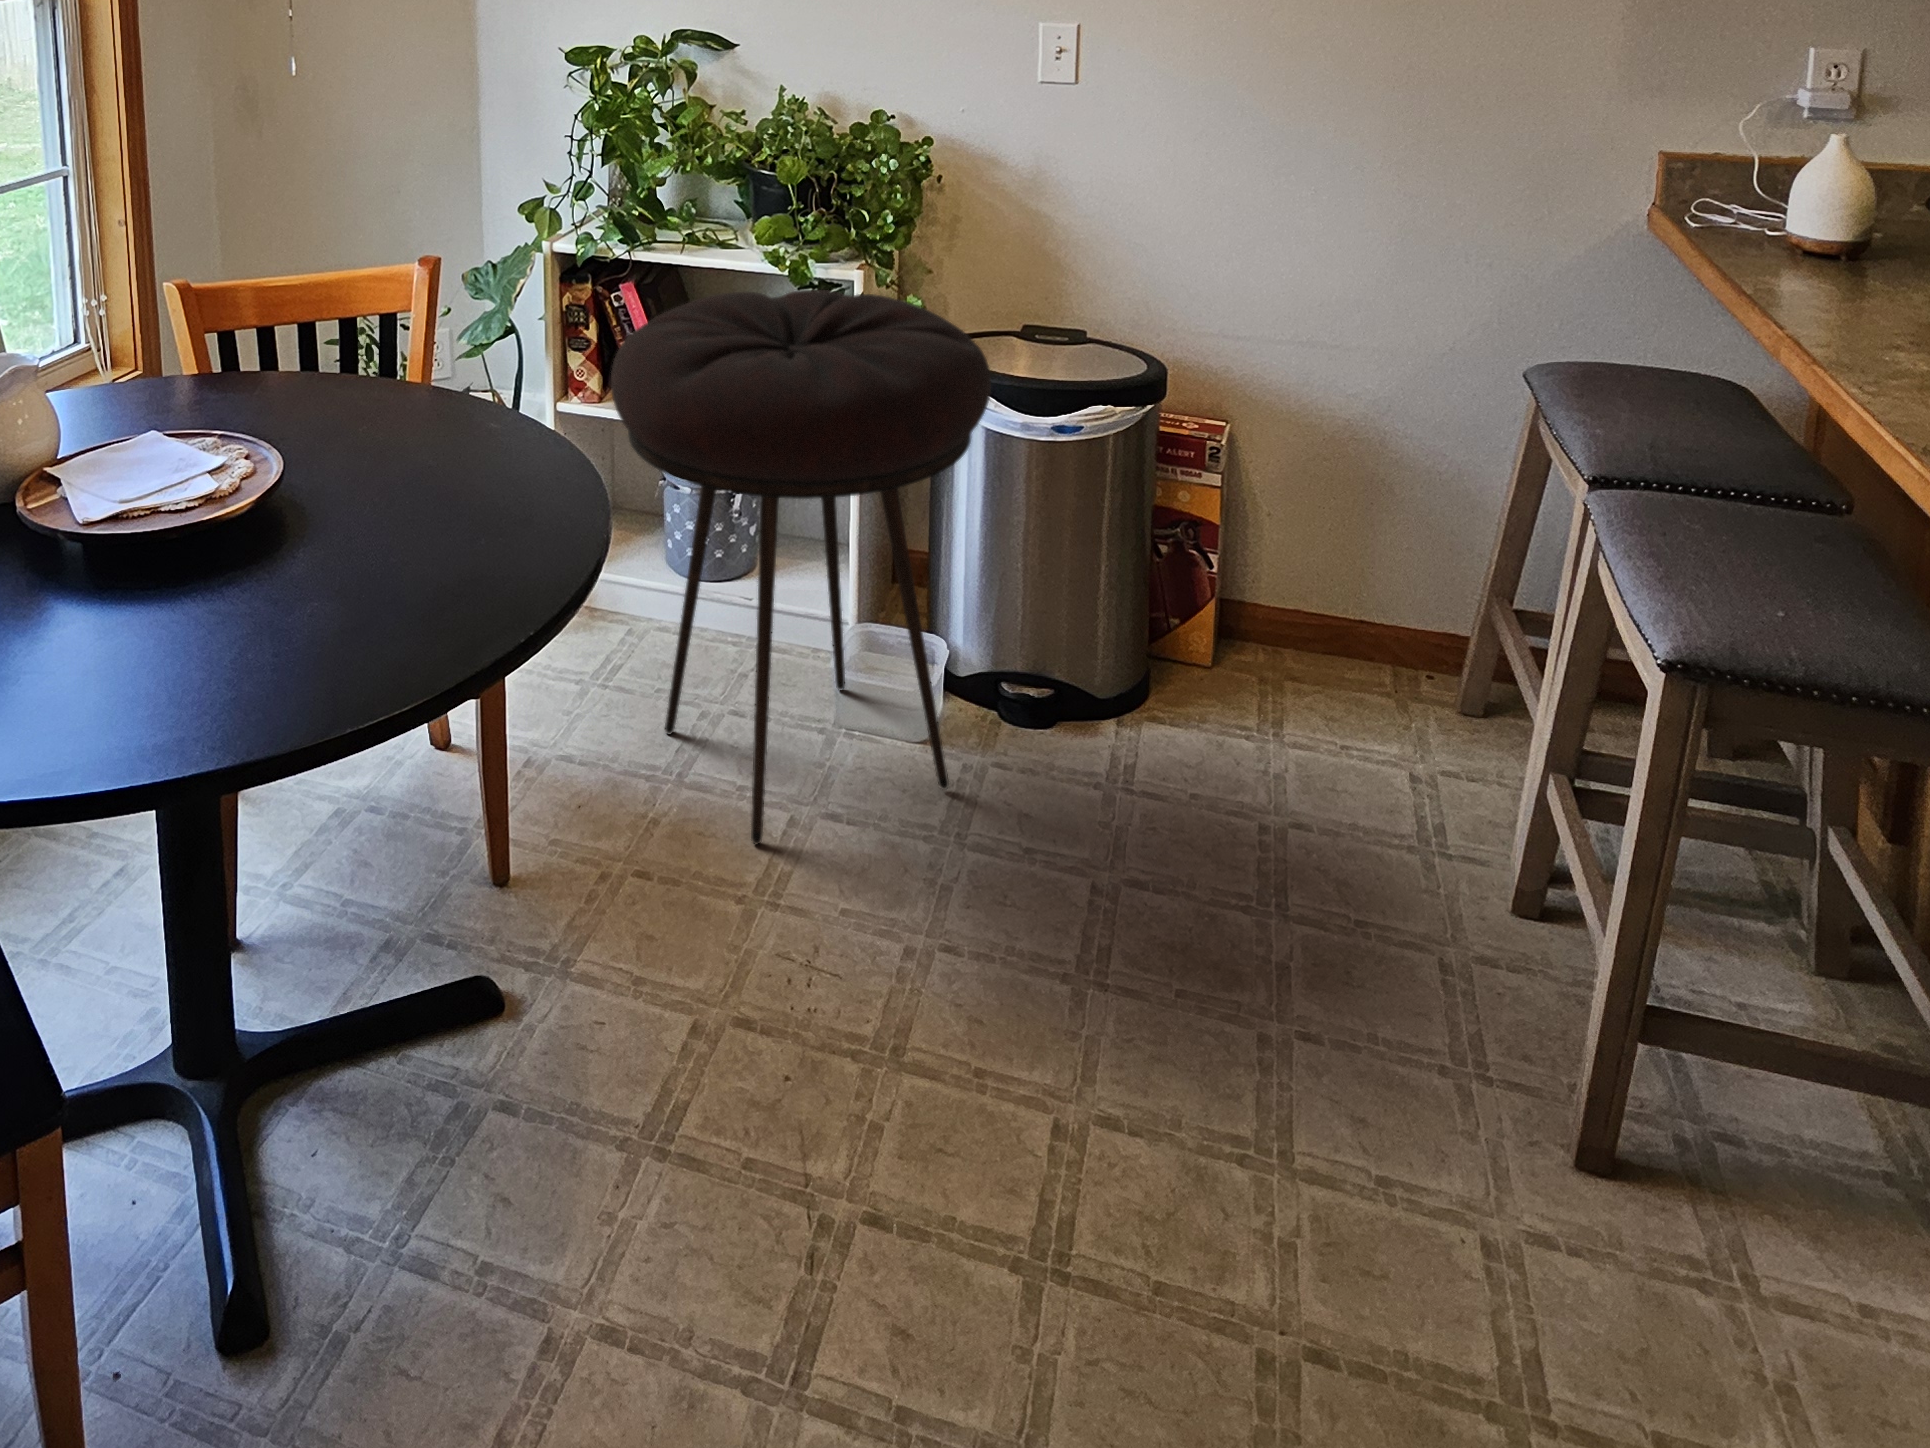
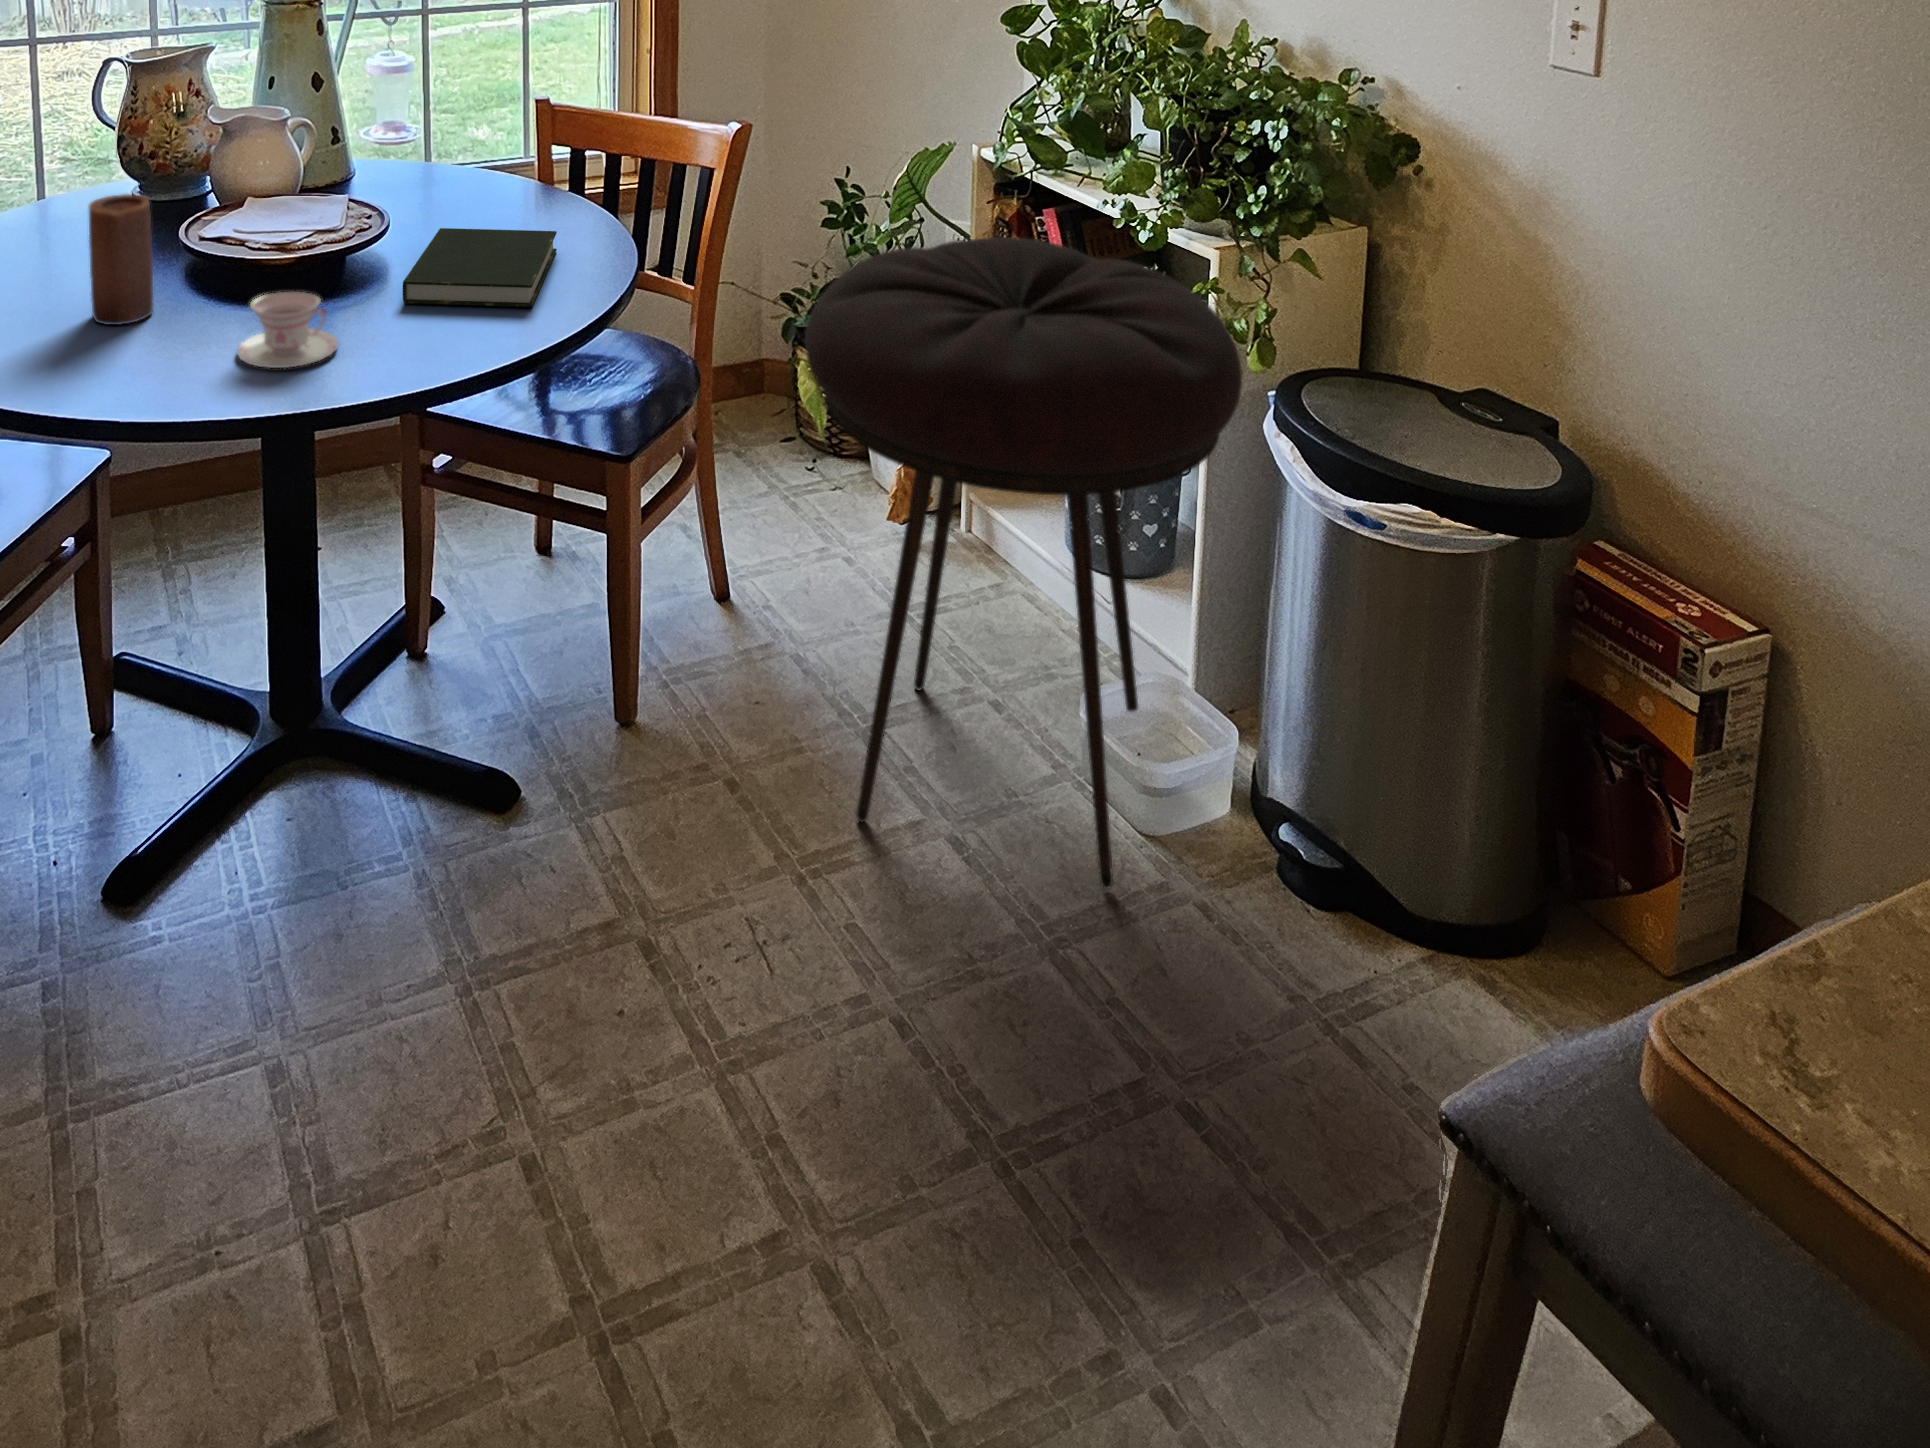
book: none [302,394,520,502] -> present [403,228,557,307]
candle: none [86,467,174,644] -> present [89,194,153,325]
teacup: none [343,507,461,604] -> present [237,292,338,368]

